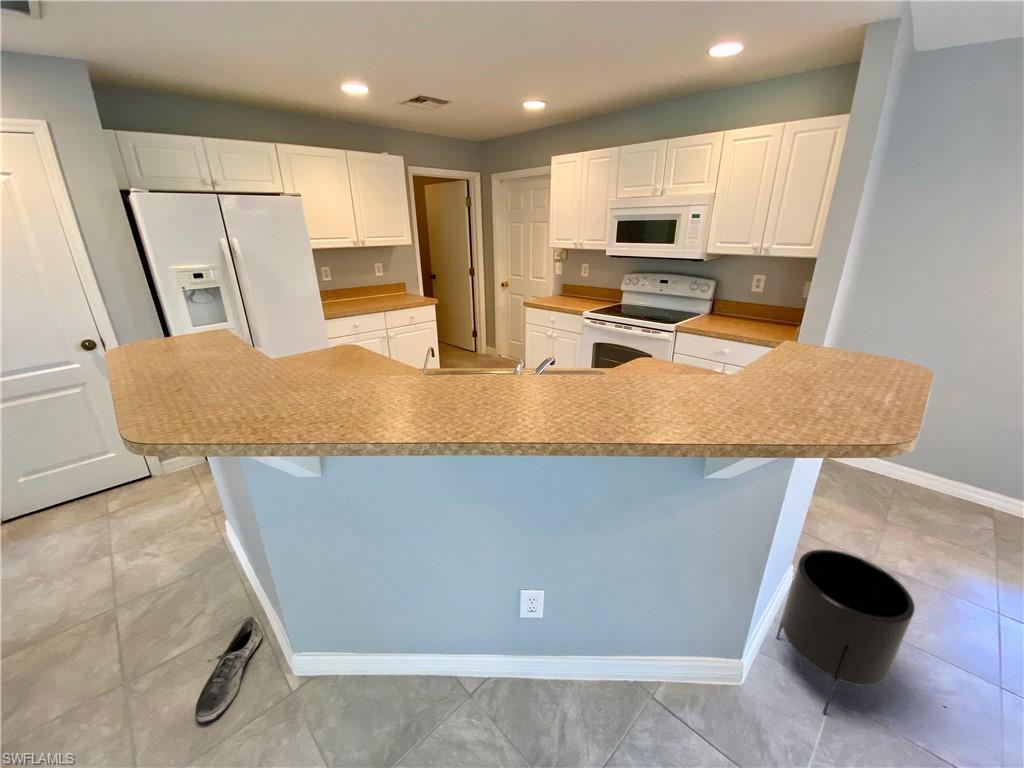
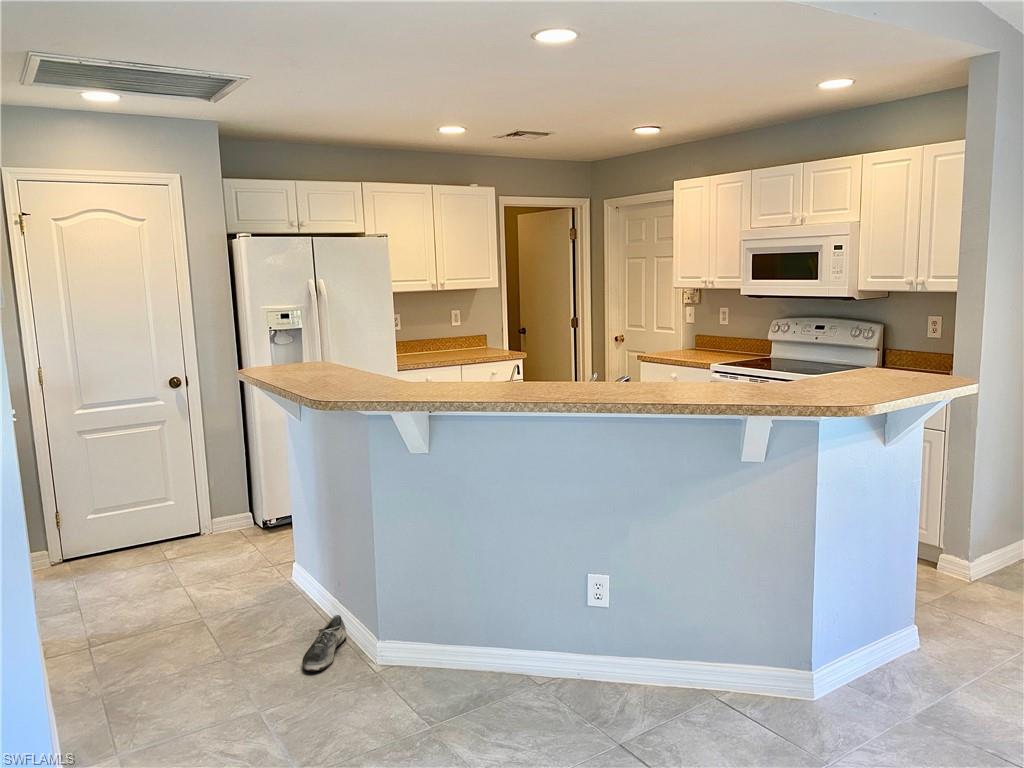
planter: present [777,549,915,715] -> none [854,563,955,717]

